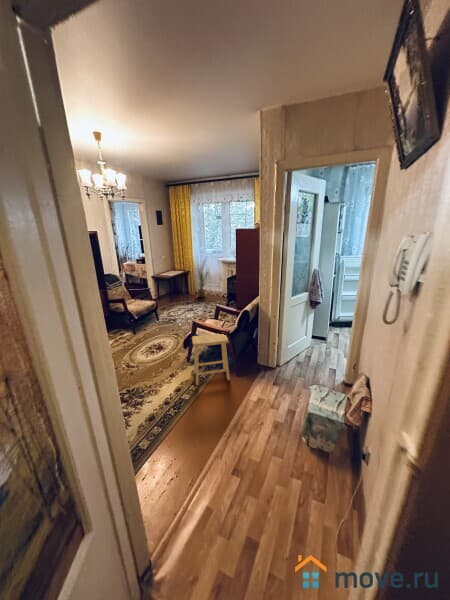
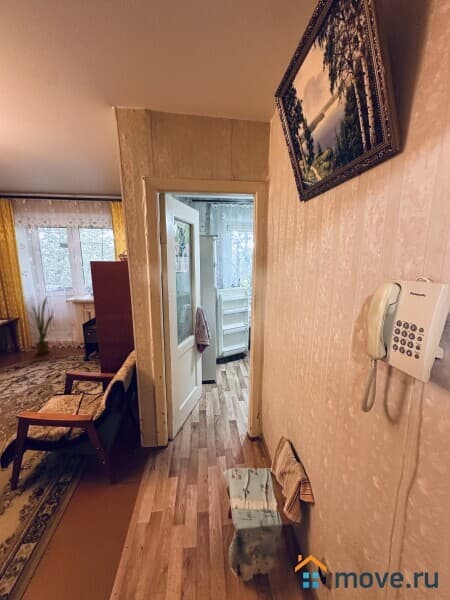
footstool: present [192,333,230,385] -> none [15,422,100,543]

